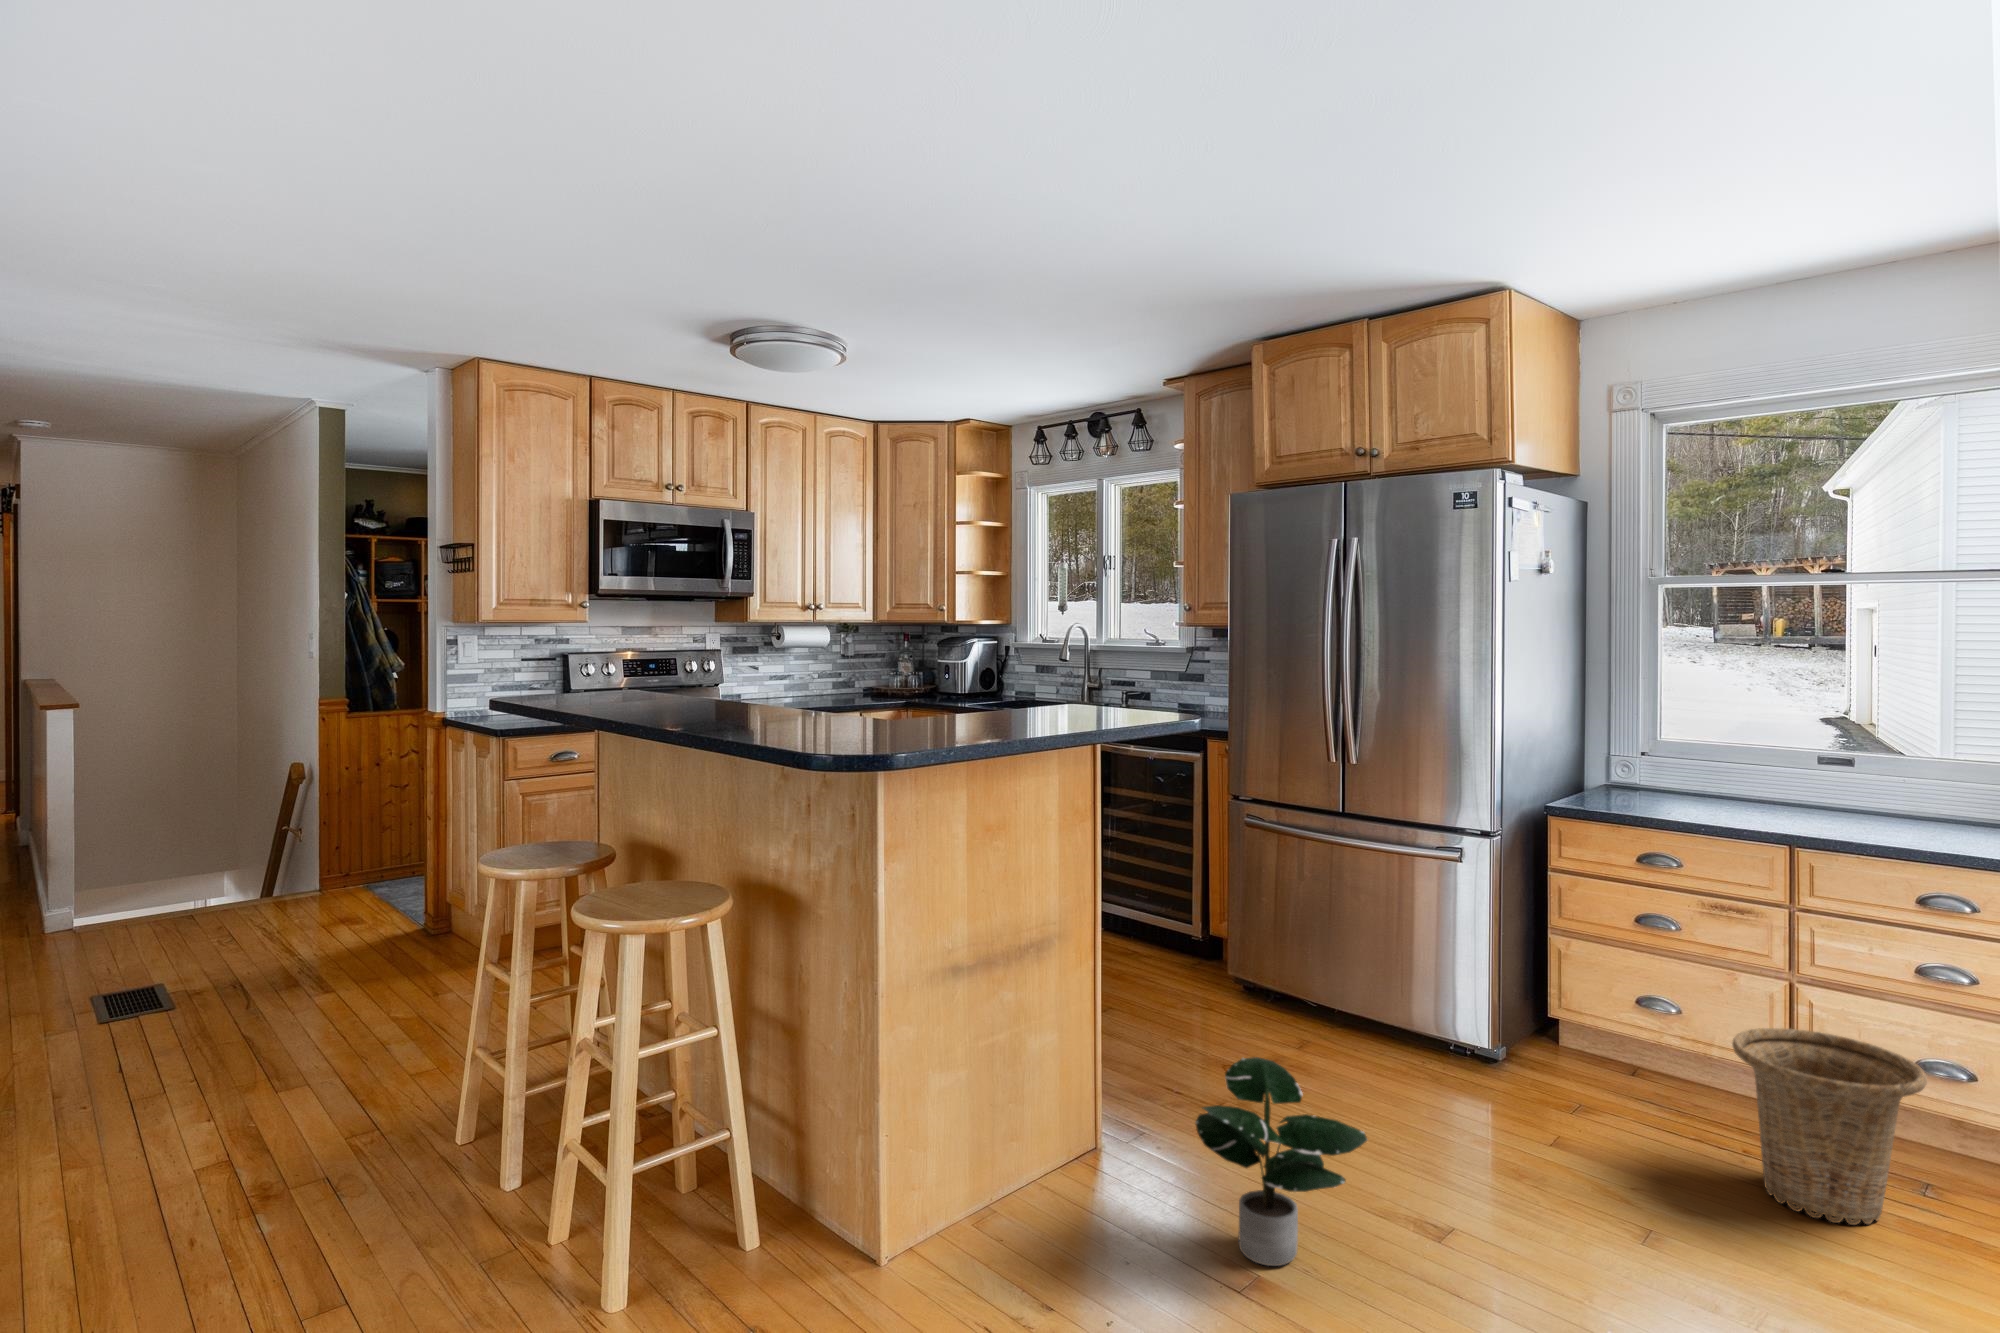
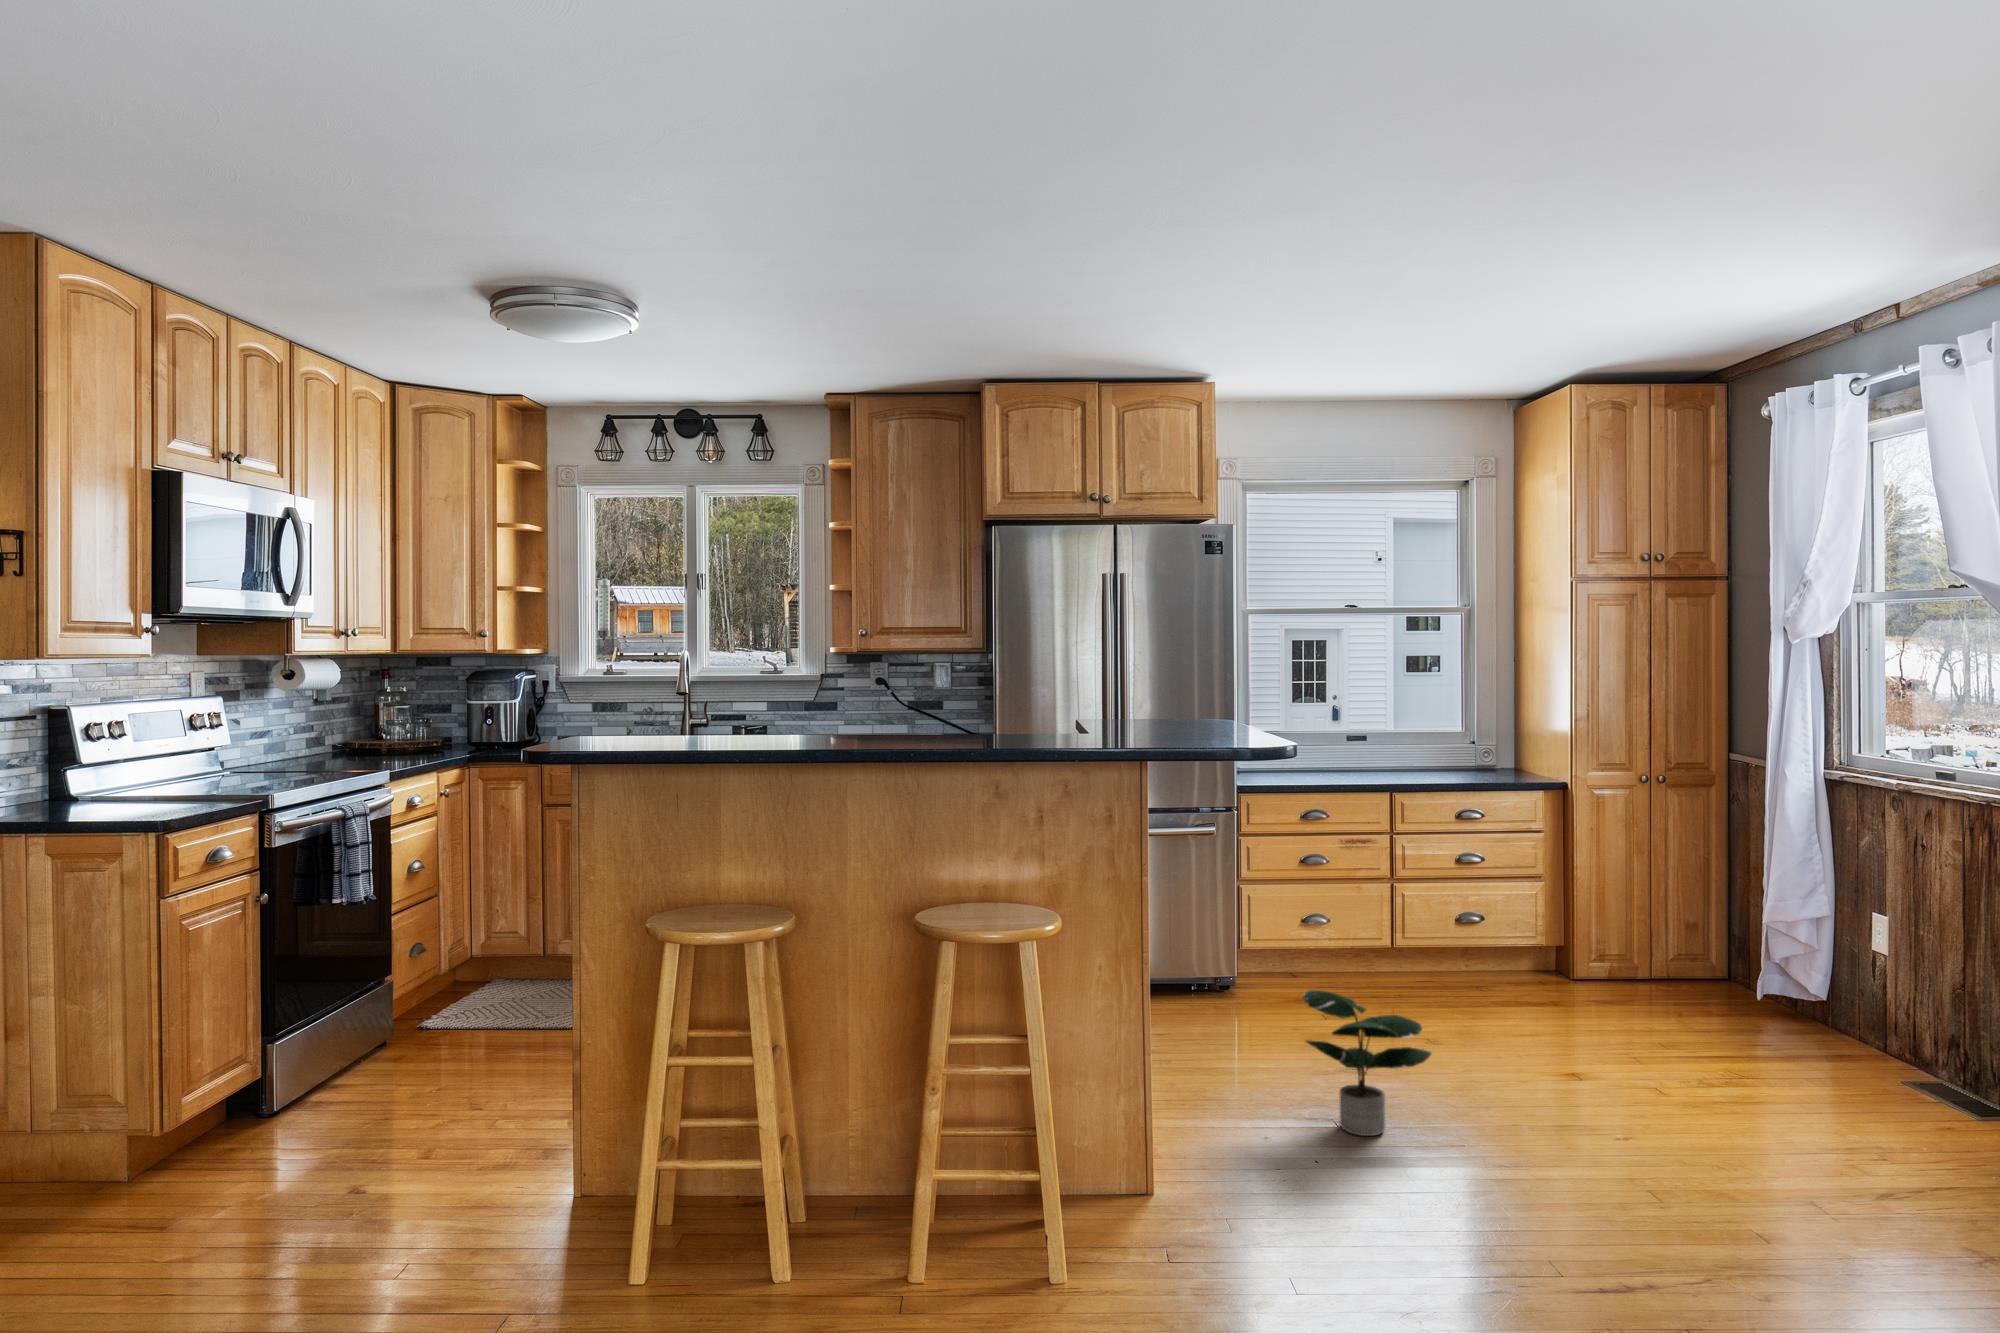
basket: present [1732,1028,1927,1225] -> none [1422,906,1527,1017]

